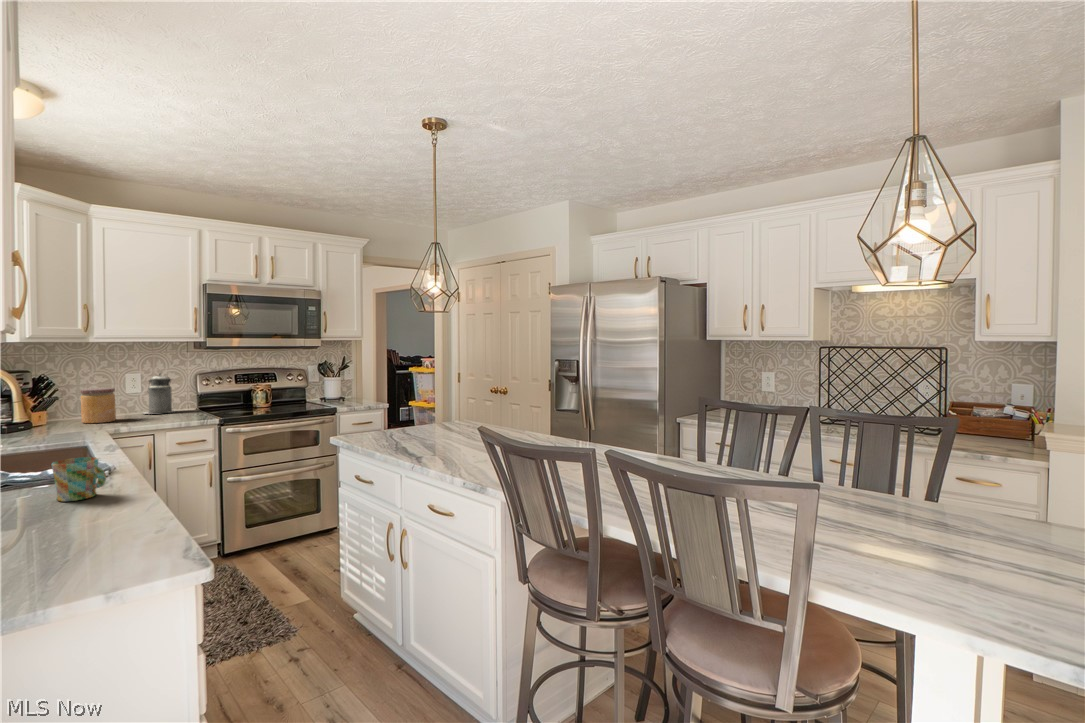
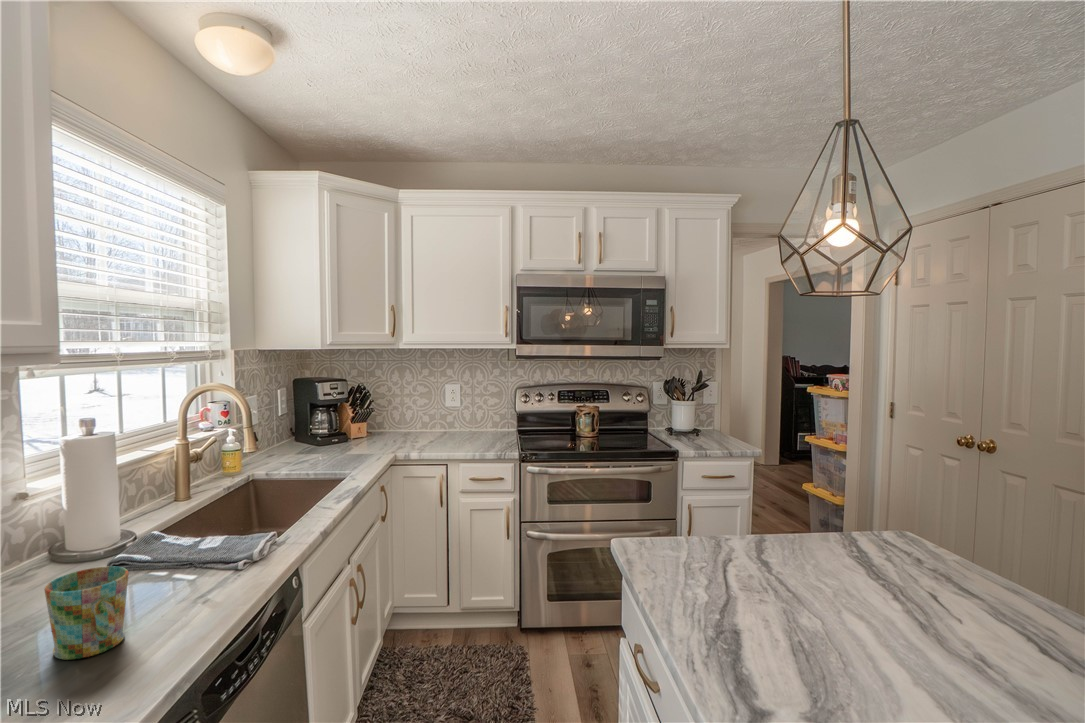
canister: present [143,373,175,414] -> none [460,385,494,434]
jar: present [80,388,116,423] -> none [393,401,426,443]

